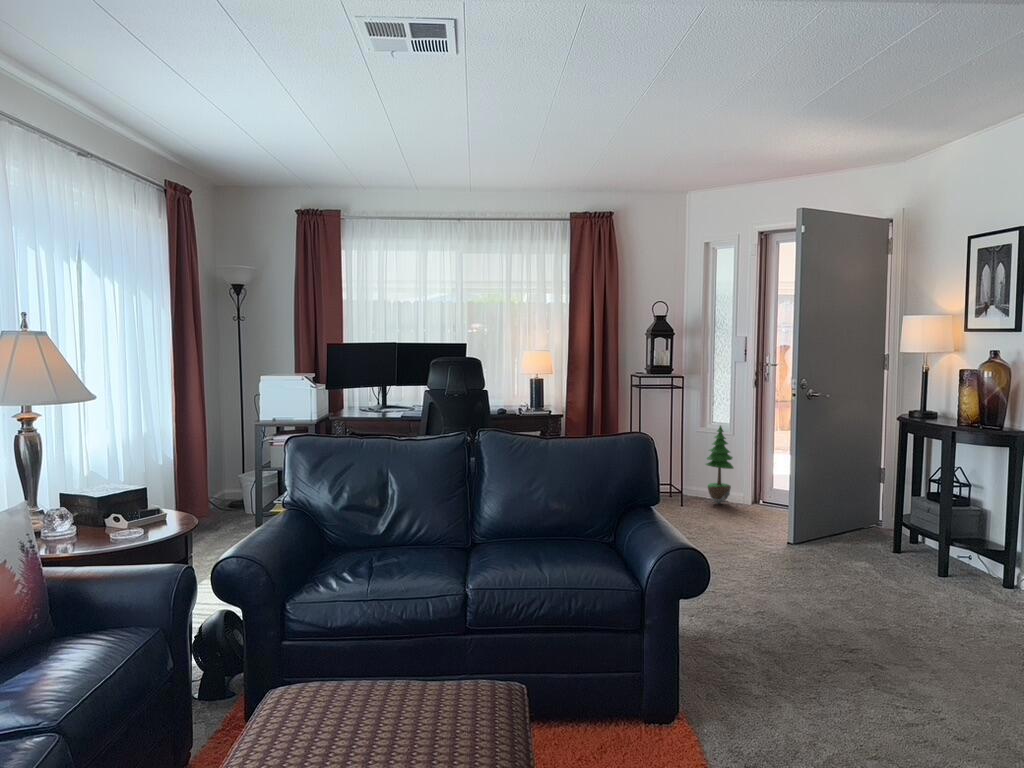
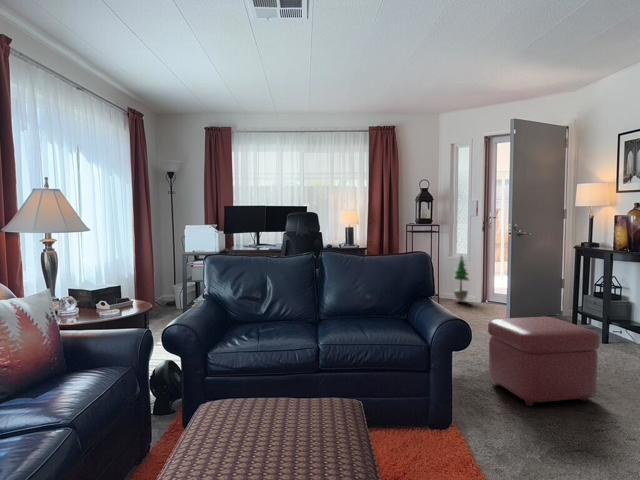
ottoman: none [740,540,911,685] -> present [488,317,600,406]

